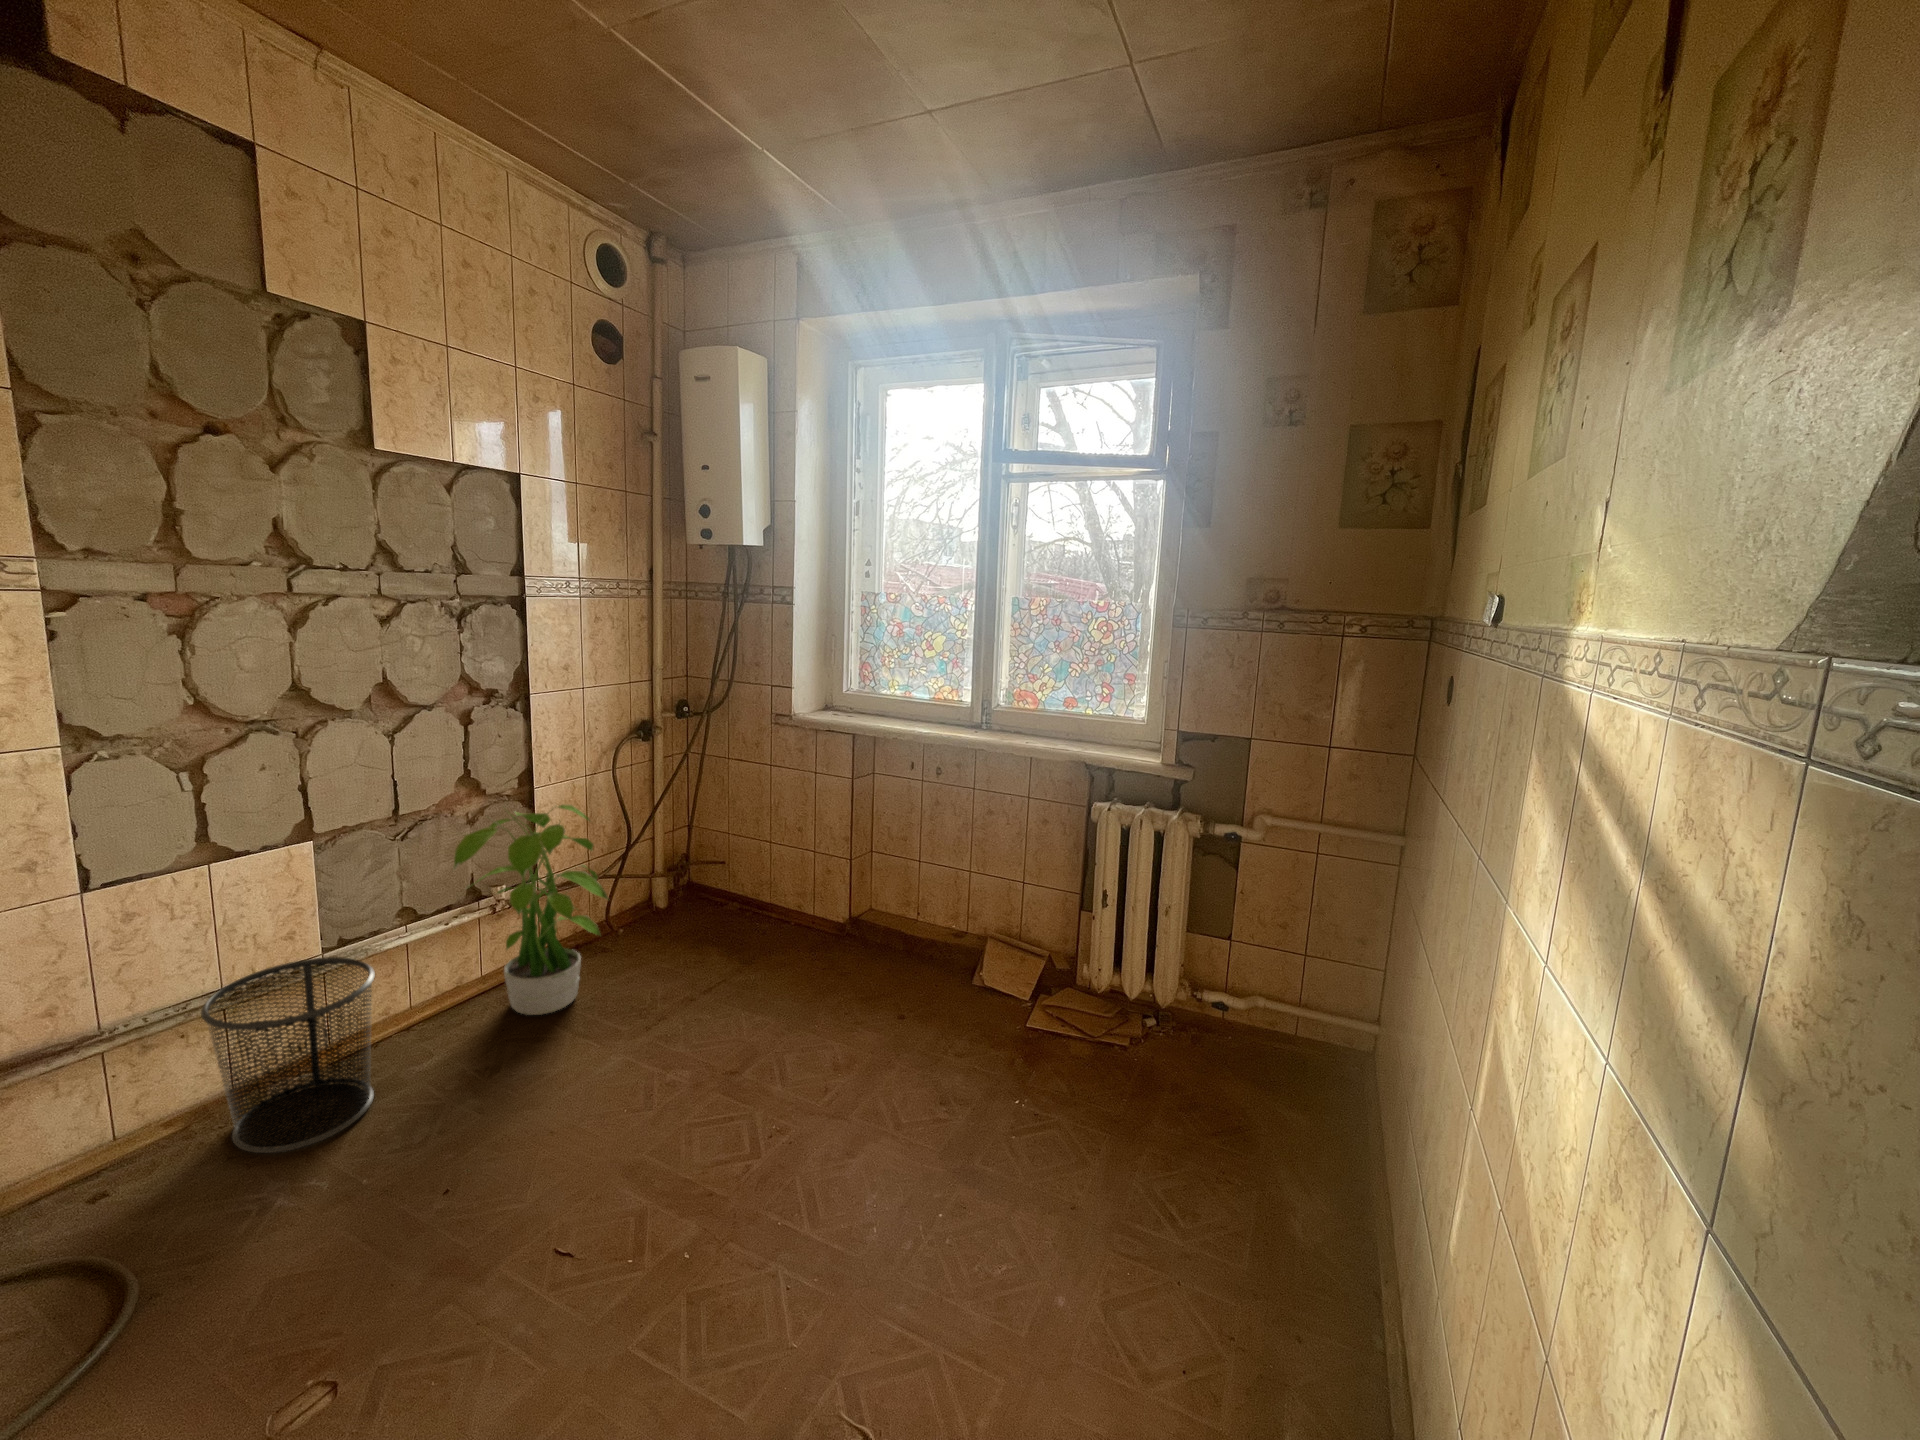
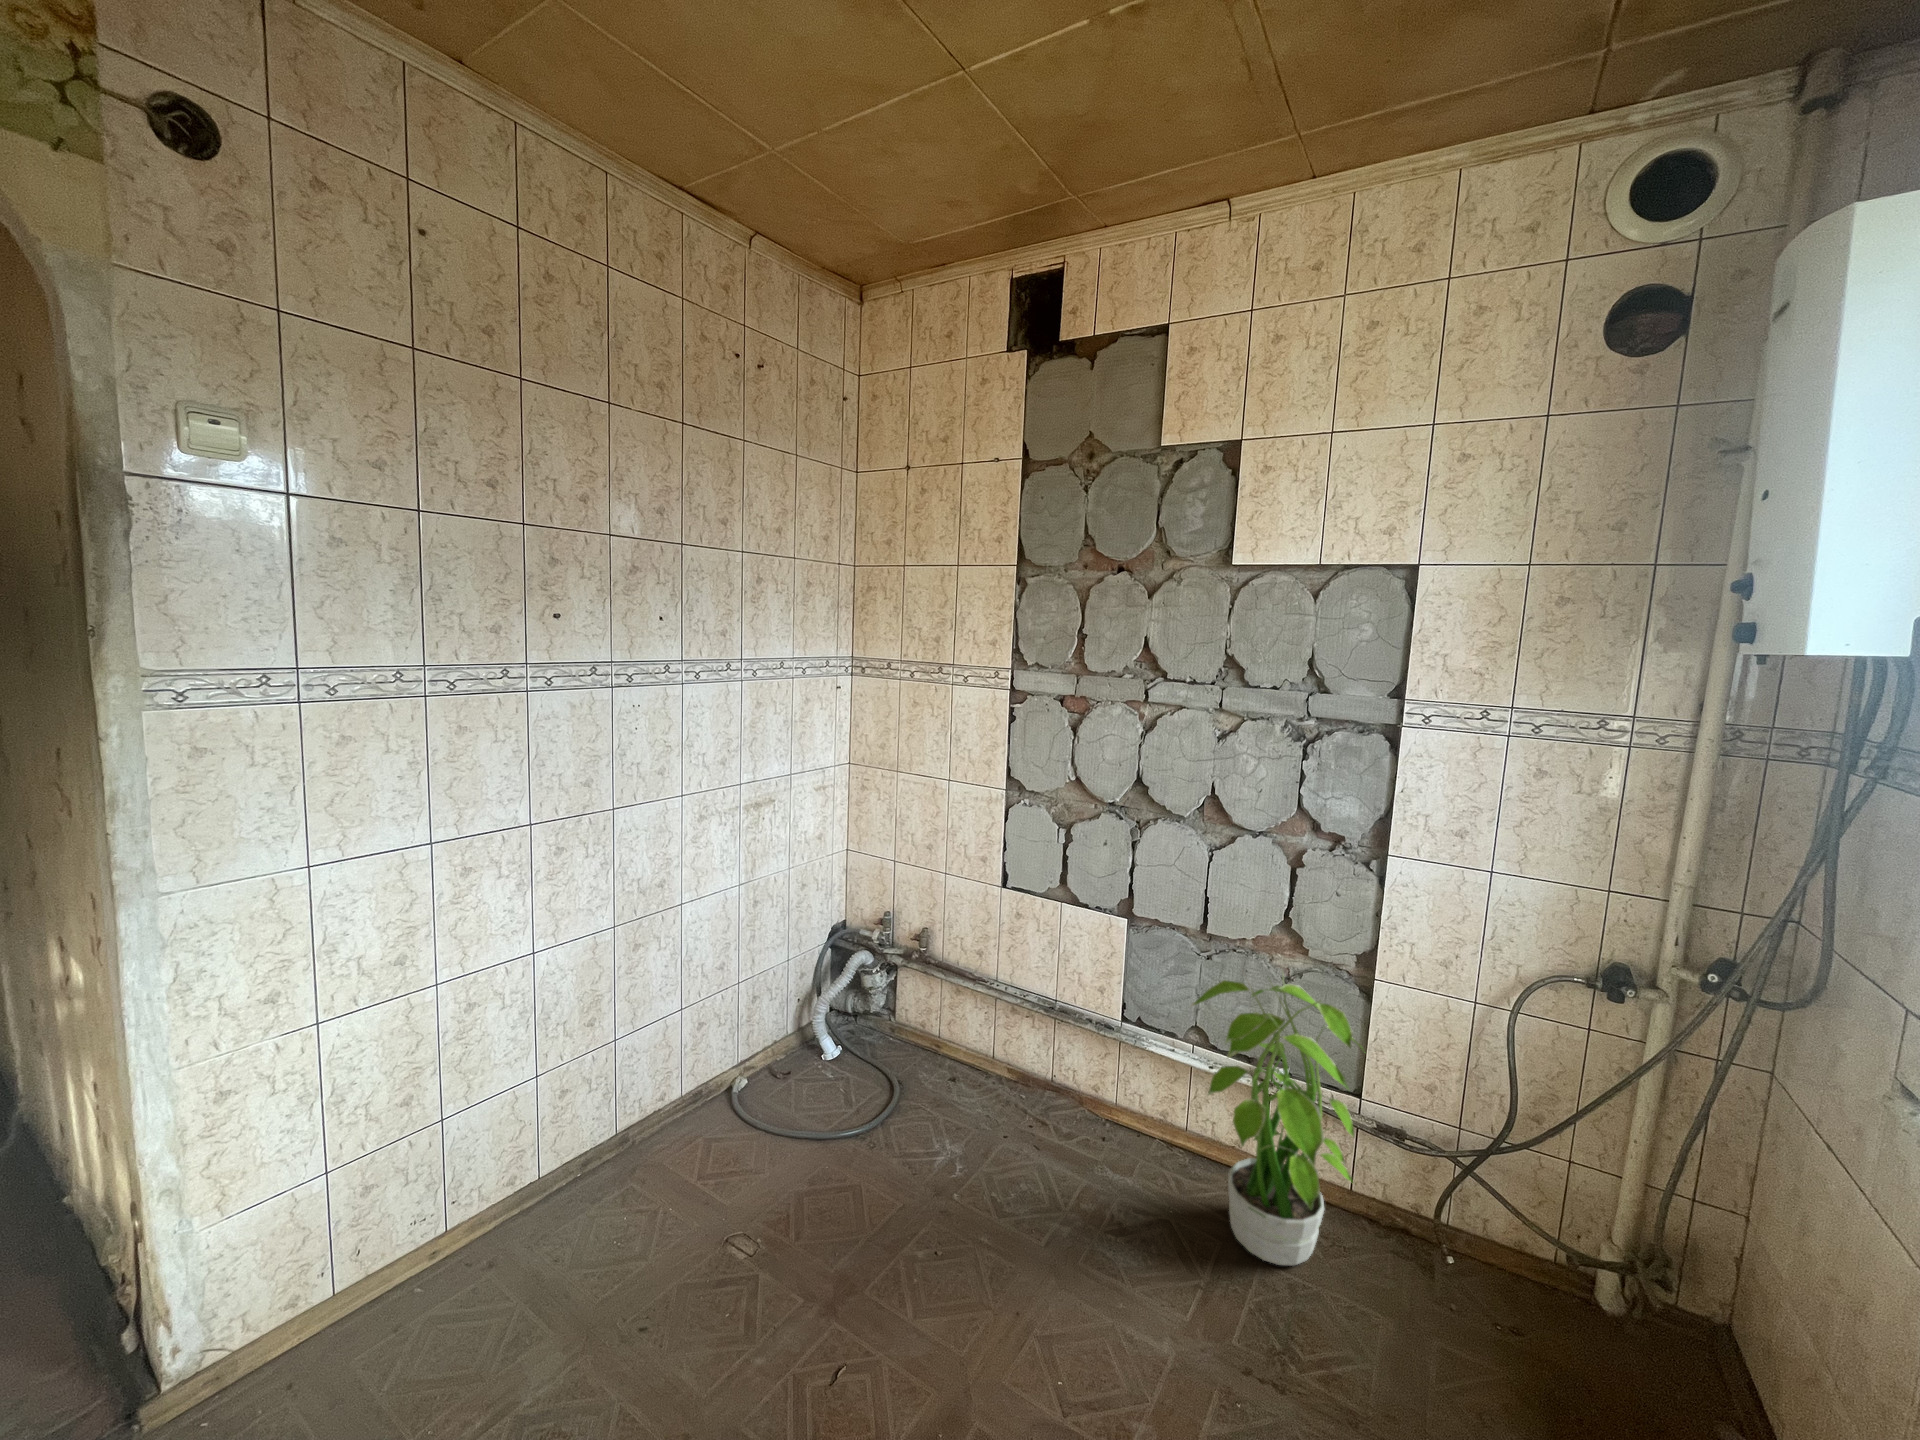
trash can: present [201,957,375,1153] -> none [987,997,1100,1166]

